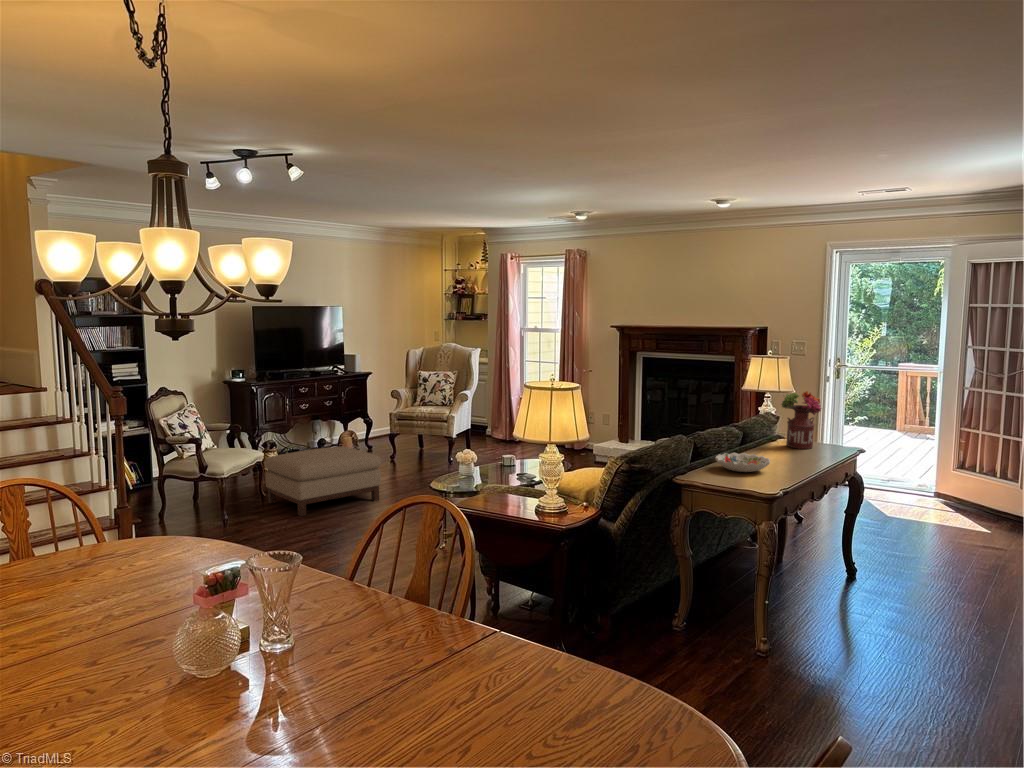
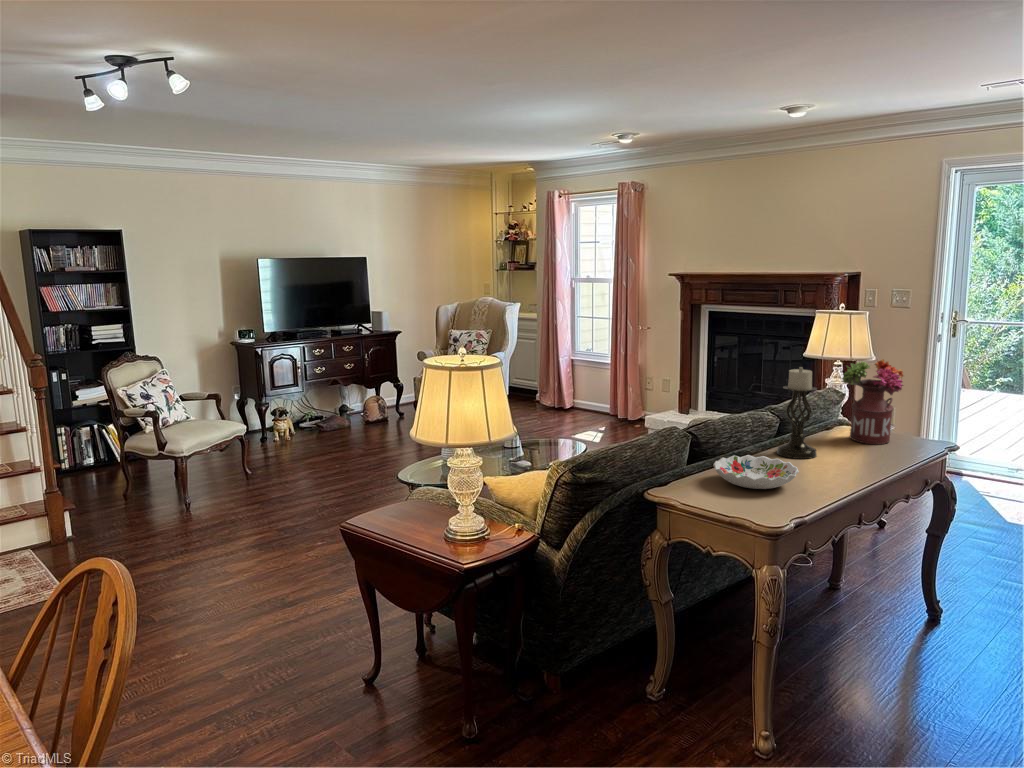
candle holder: none [744,395,771,457] -> present [777,367,817,459]
ottoman: present [265,447,381,516] -> none [239,418,369,501]

